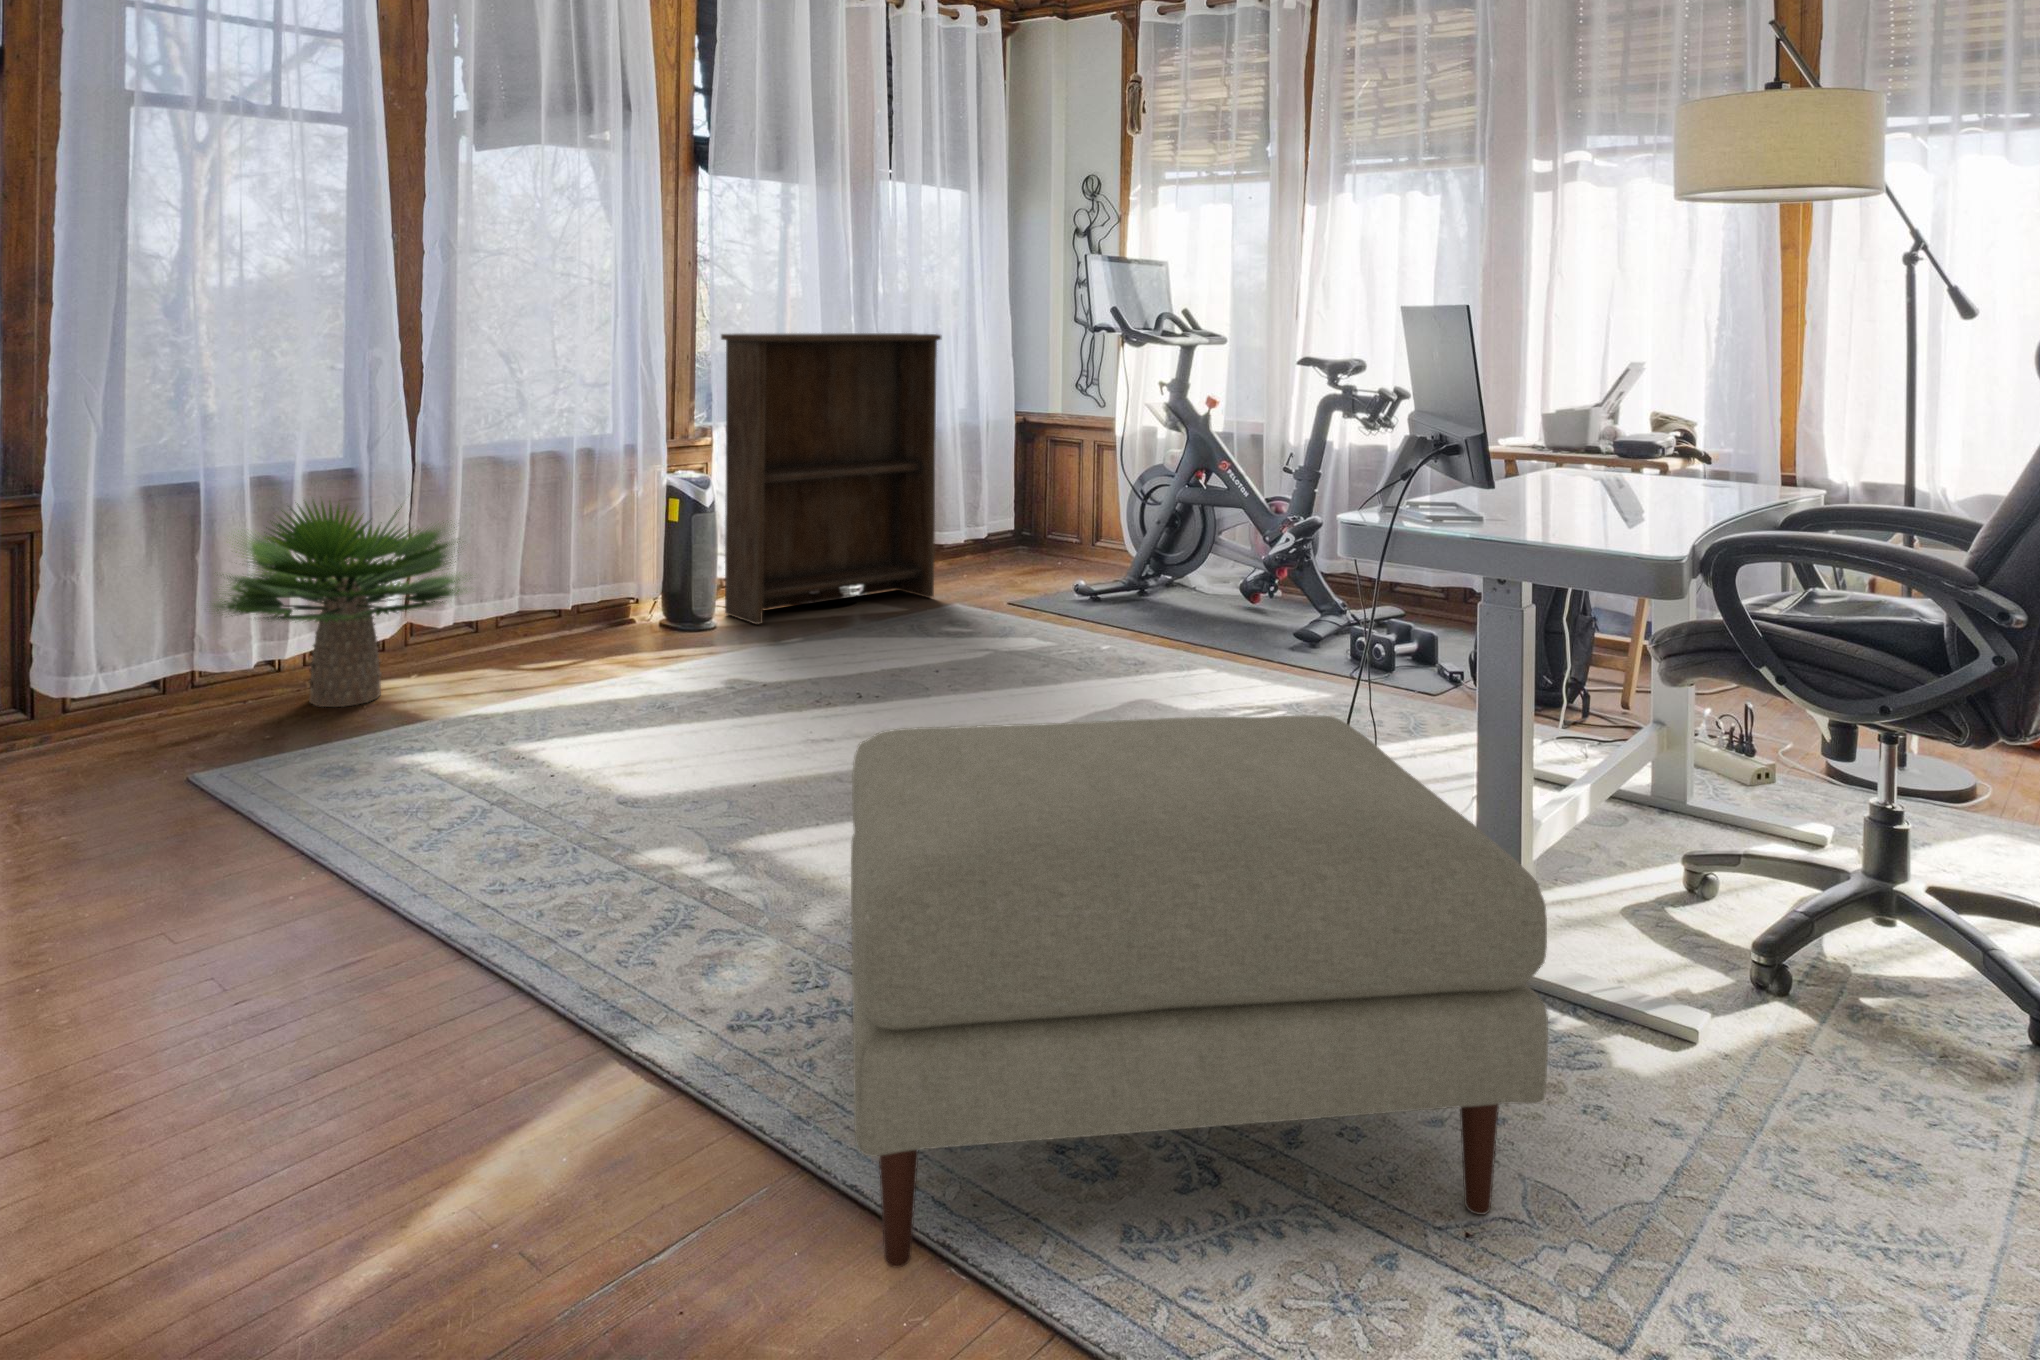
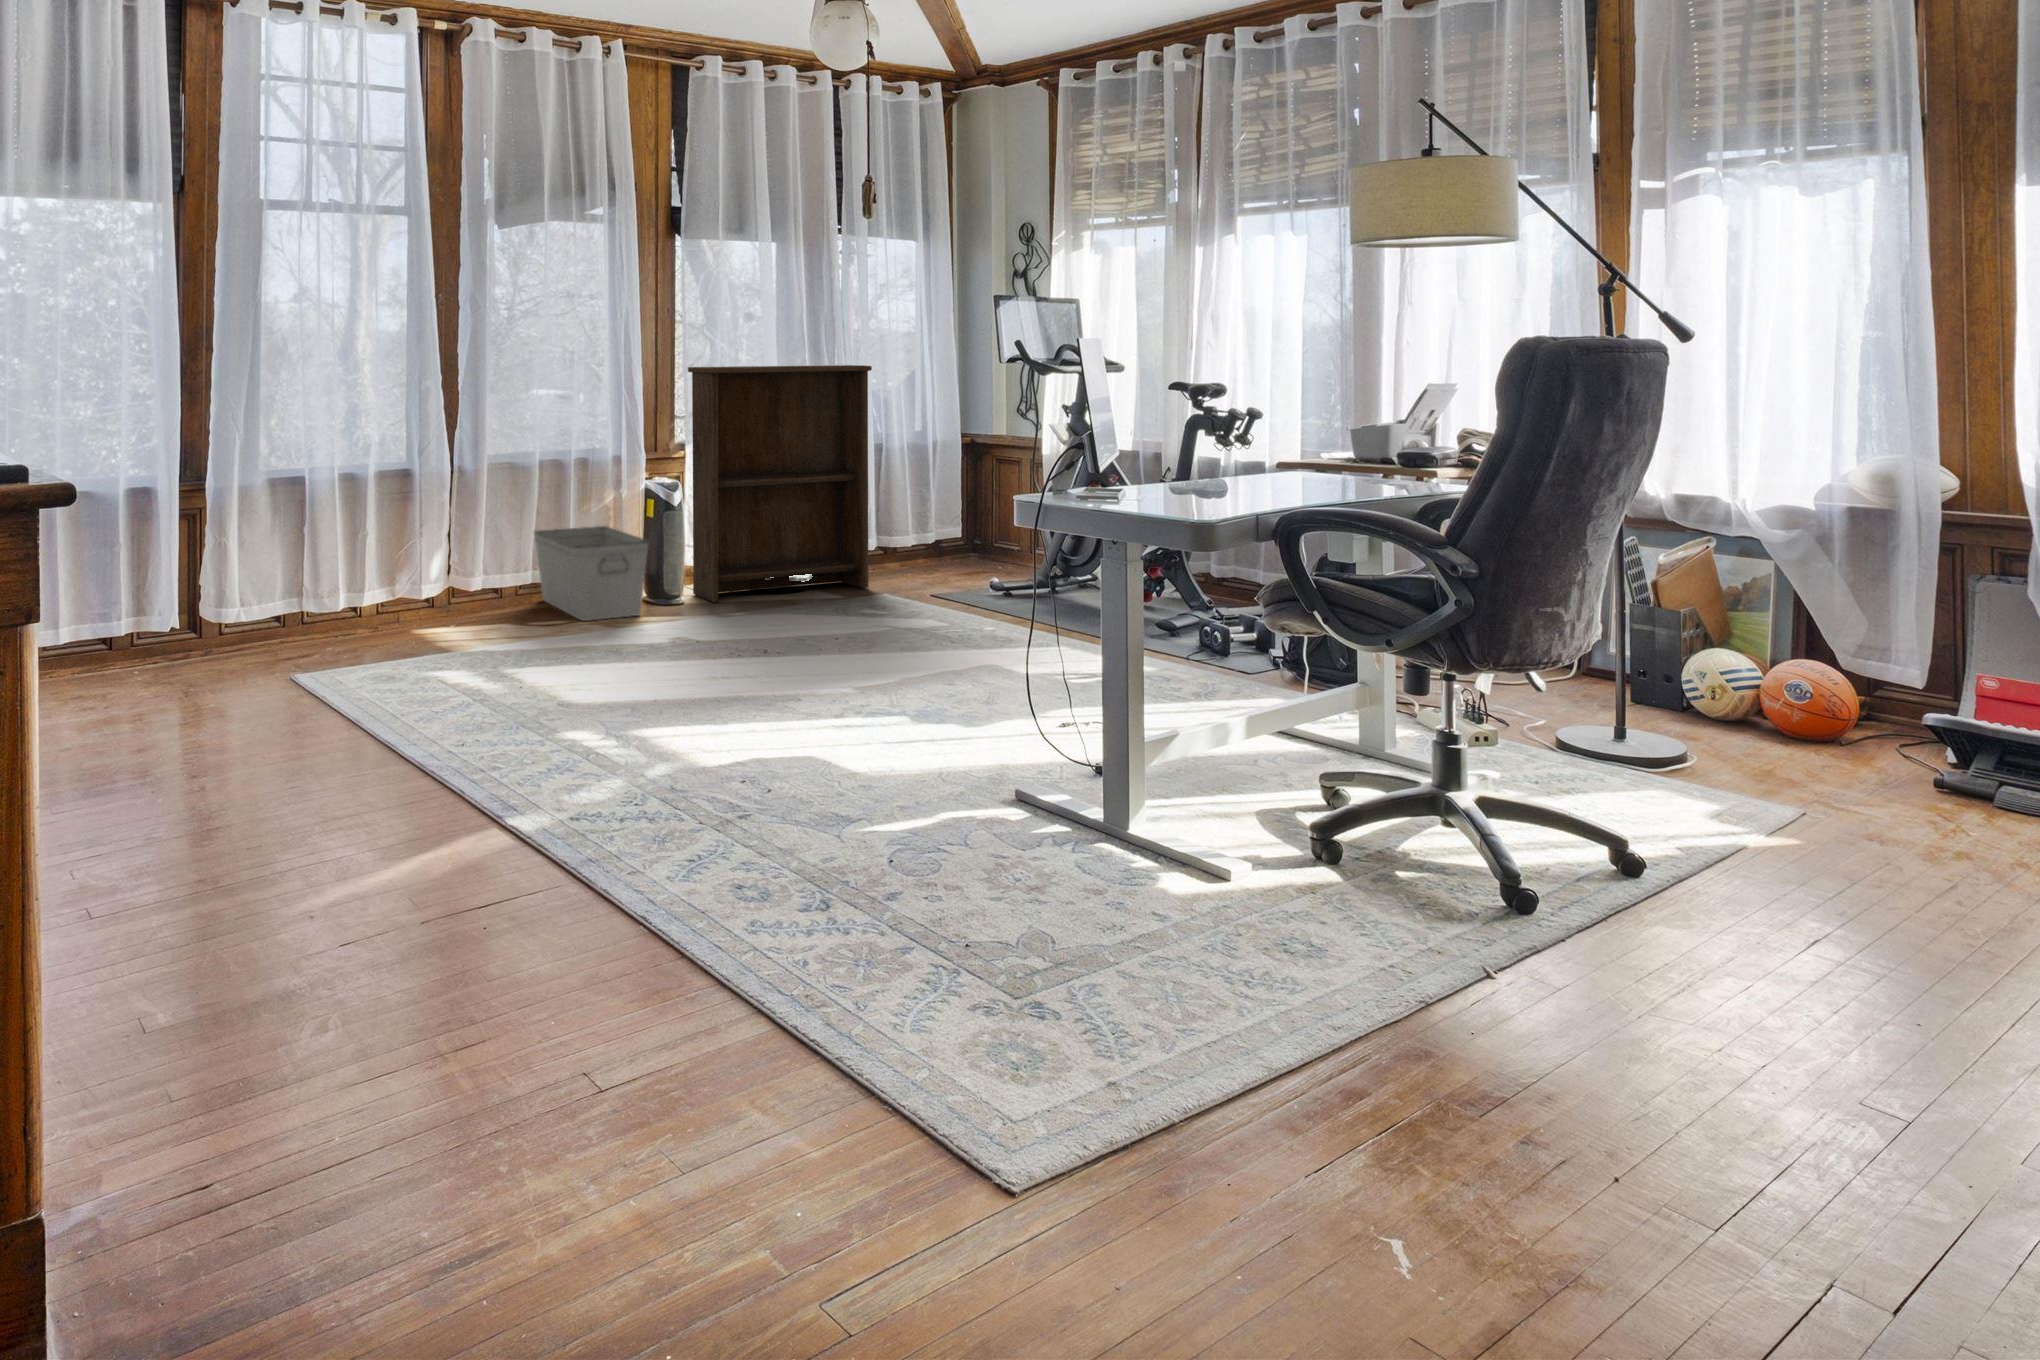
potted plant: present [216,502,466,707] -> none [302,482,491,641]
storage bin: none [519,533,685,661] -> present [534,526,649,621]
ottoman: present [851,715,1548,1268] -> none [558,631,992,939]

